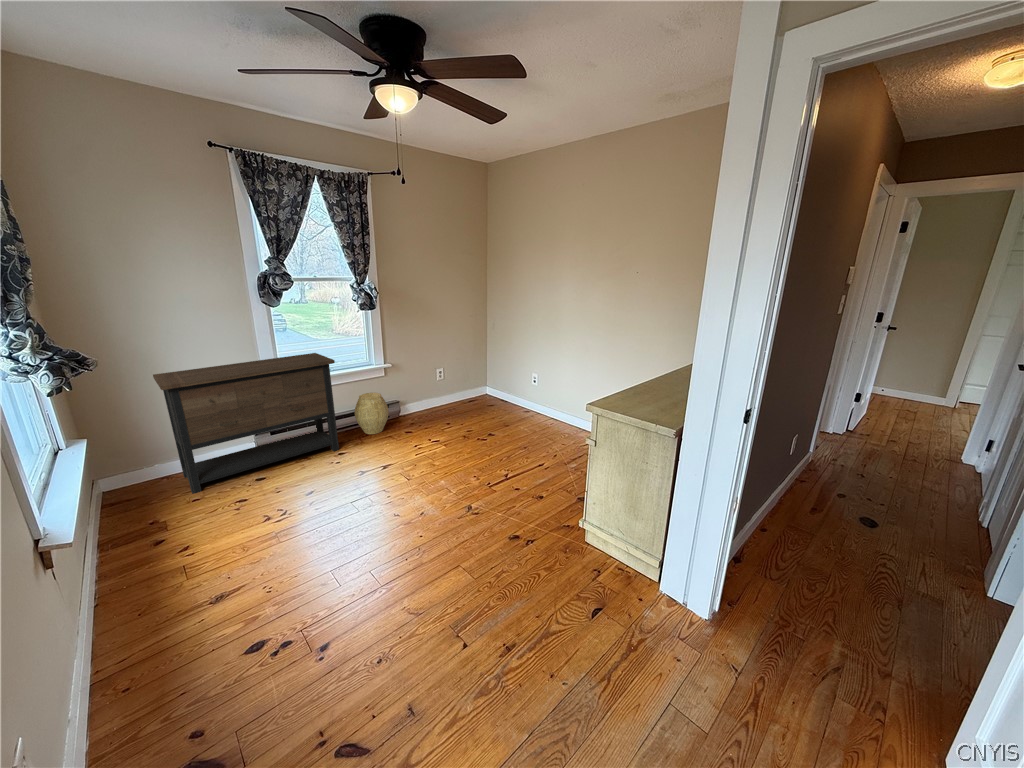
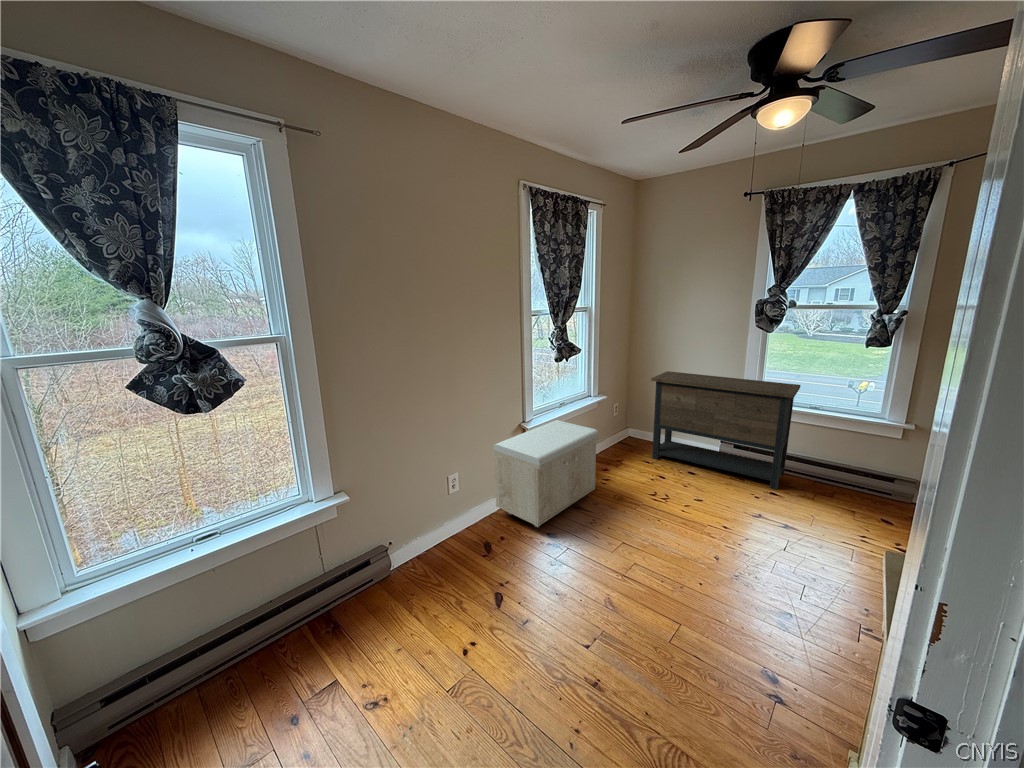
woven basket: present [355,393,389,434] -> none [824,448,877,502]
storage bench: none [45,476,236,733] -> present [494,420,599,527]

